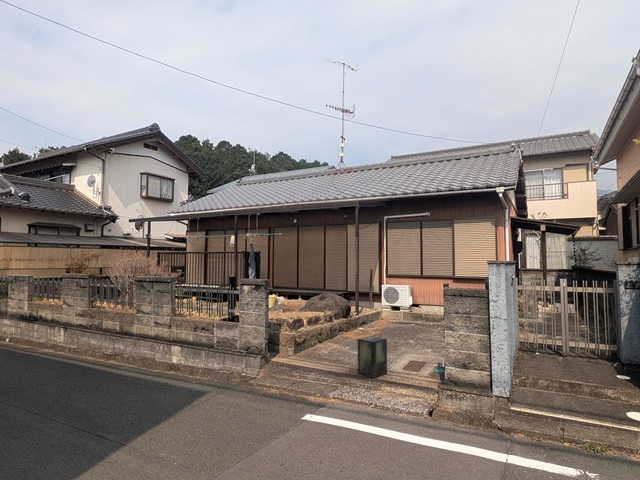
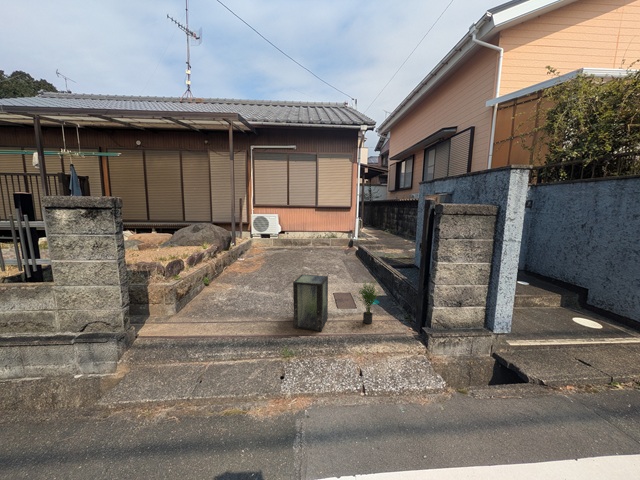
potted plant: none [400,344,427,382] -> present [355,283,378,324]

